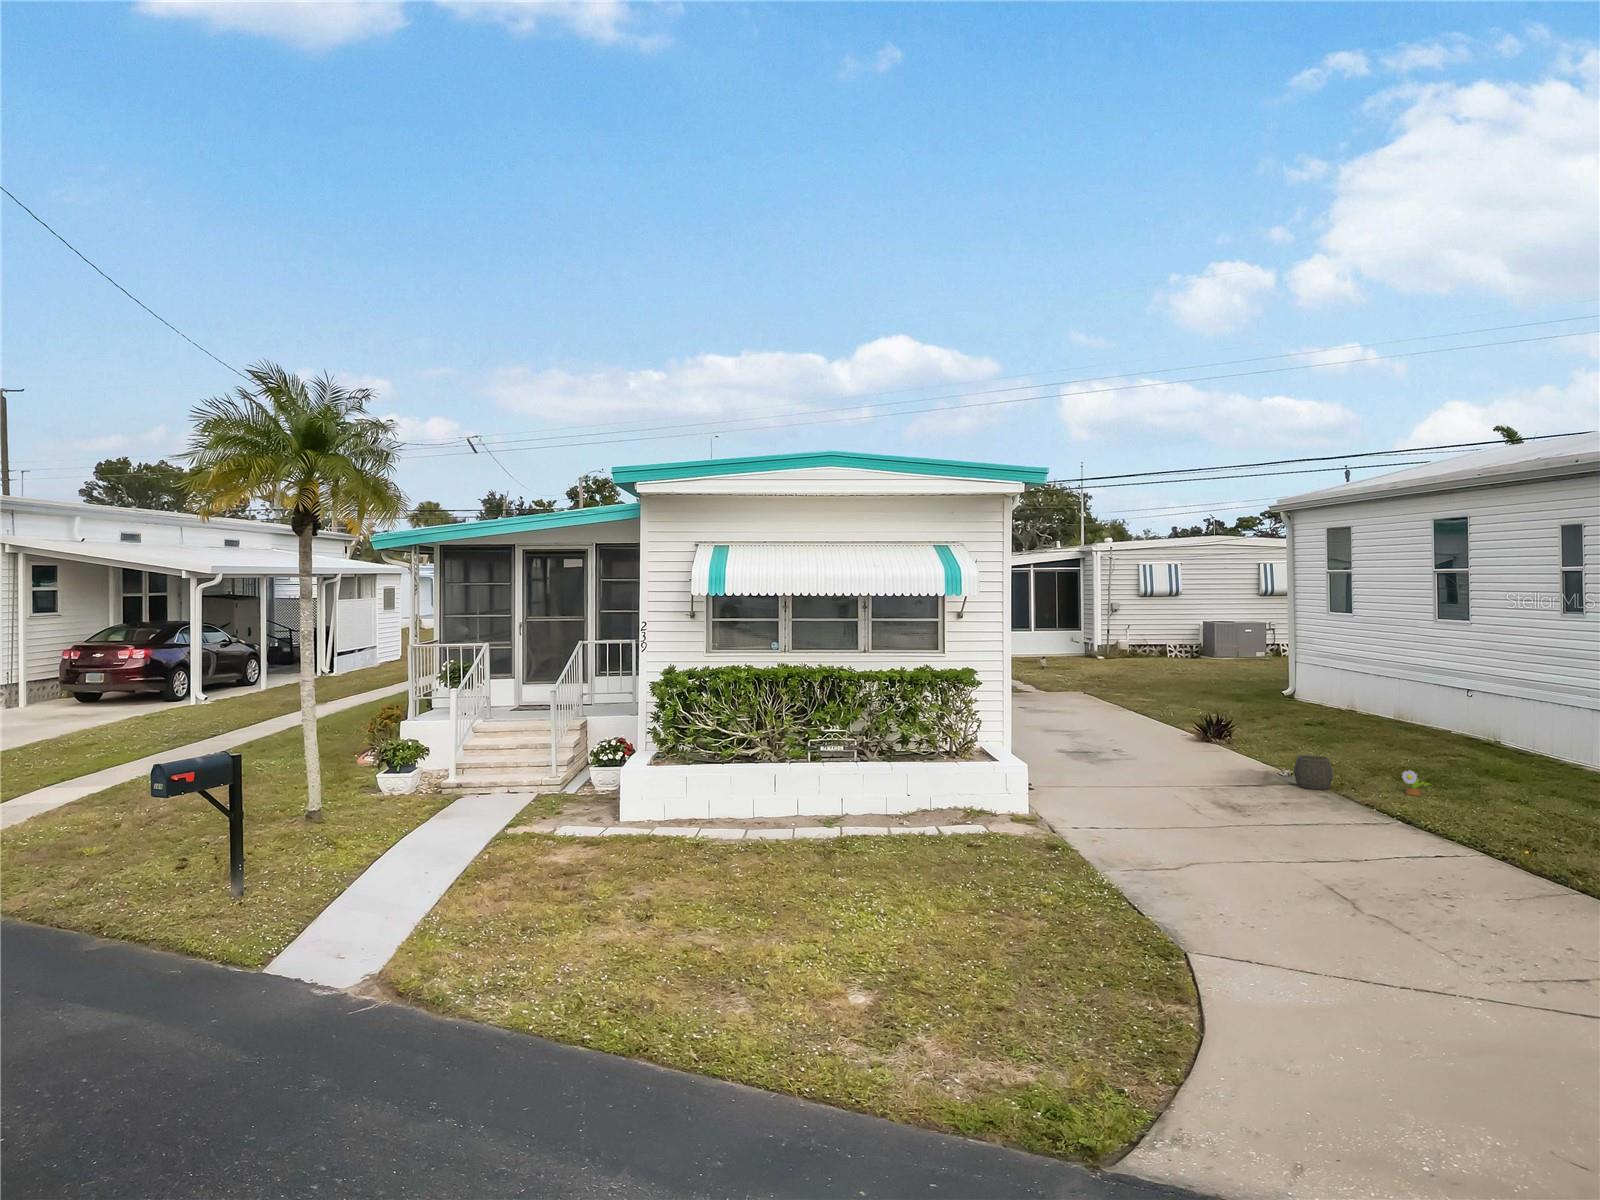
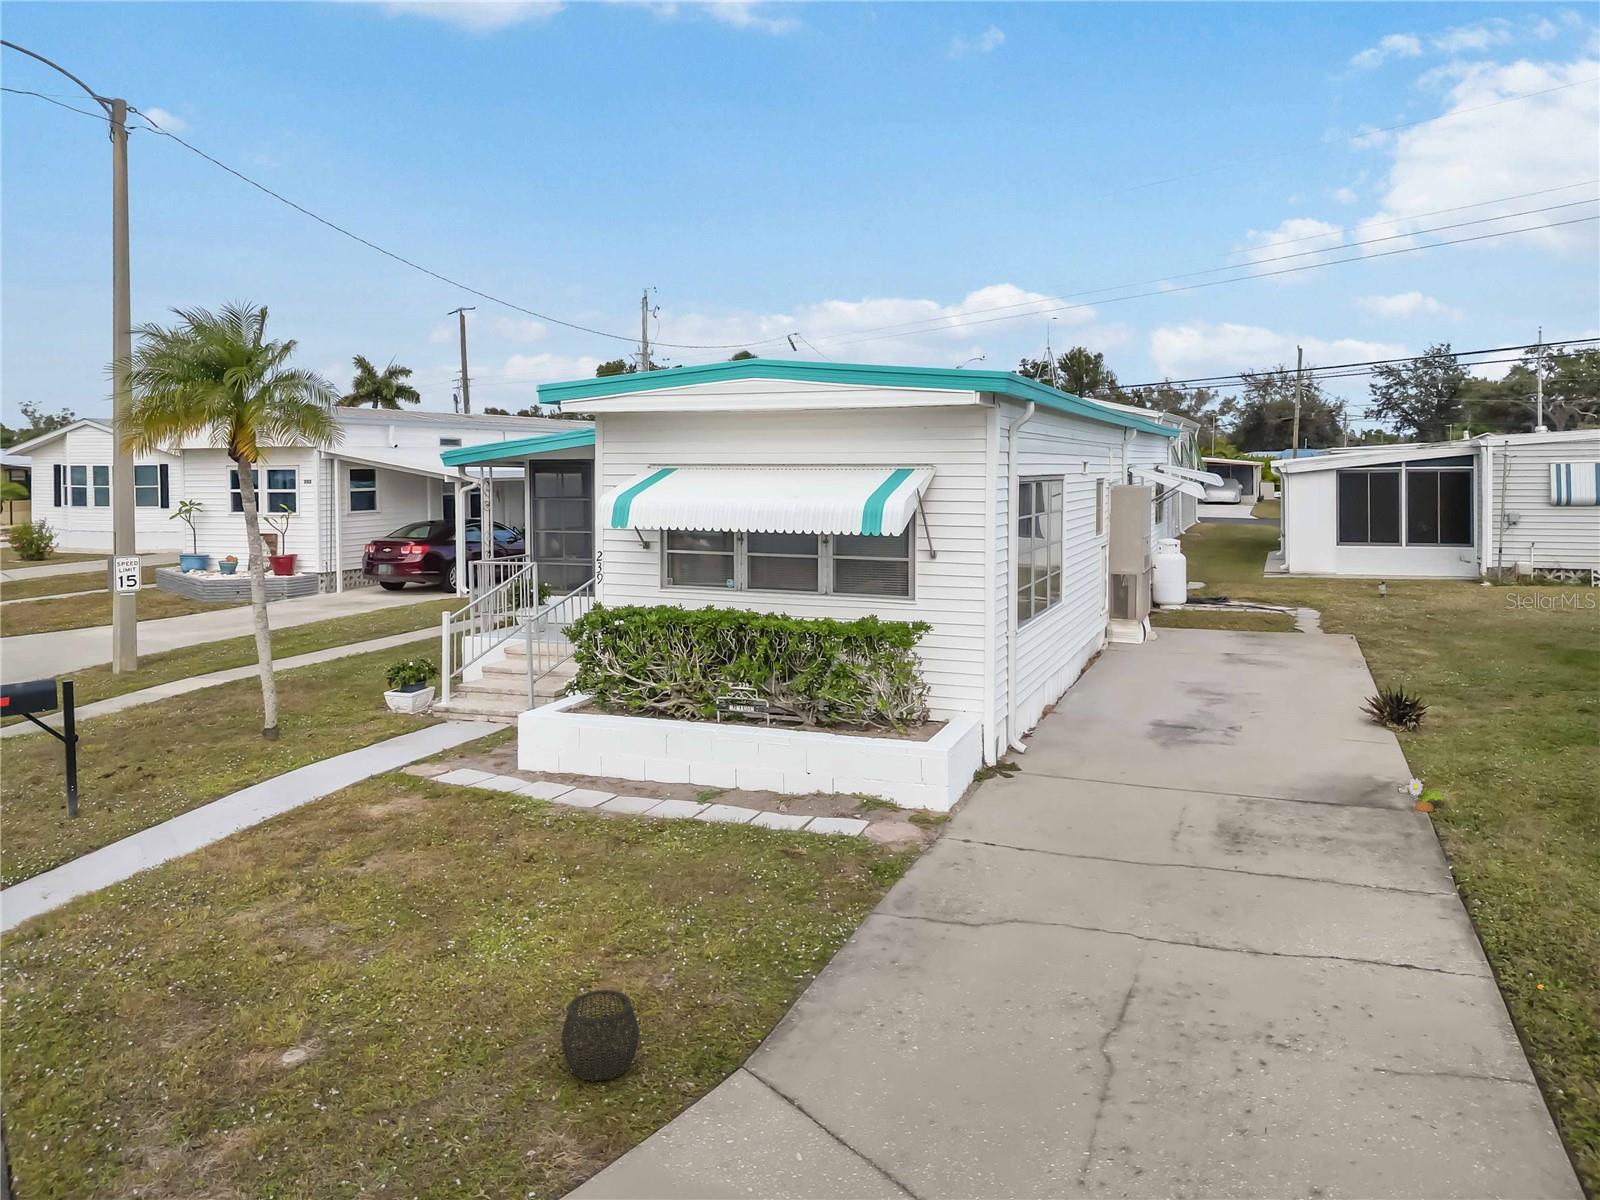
woven basket: present [1294,755,1333,790] -> present [561,990,640,1082]

